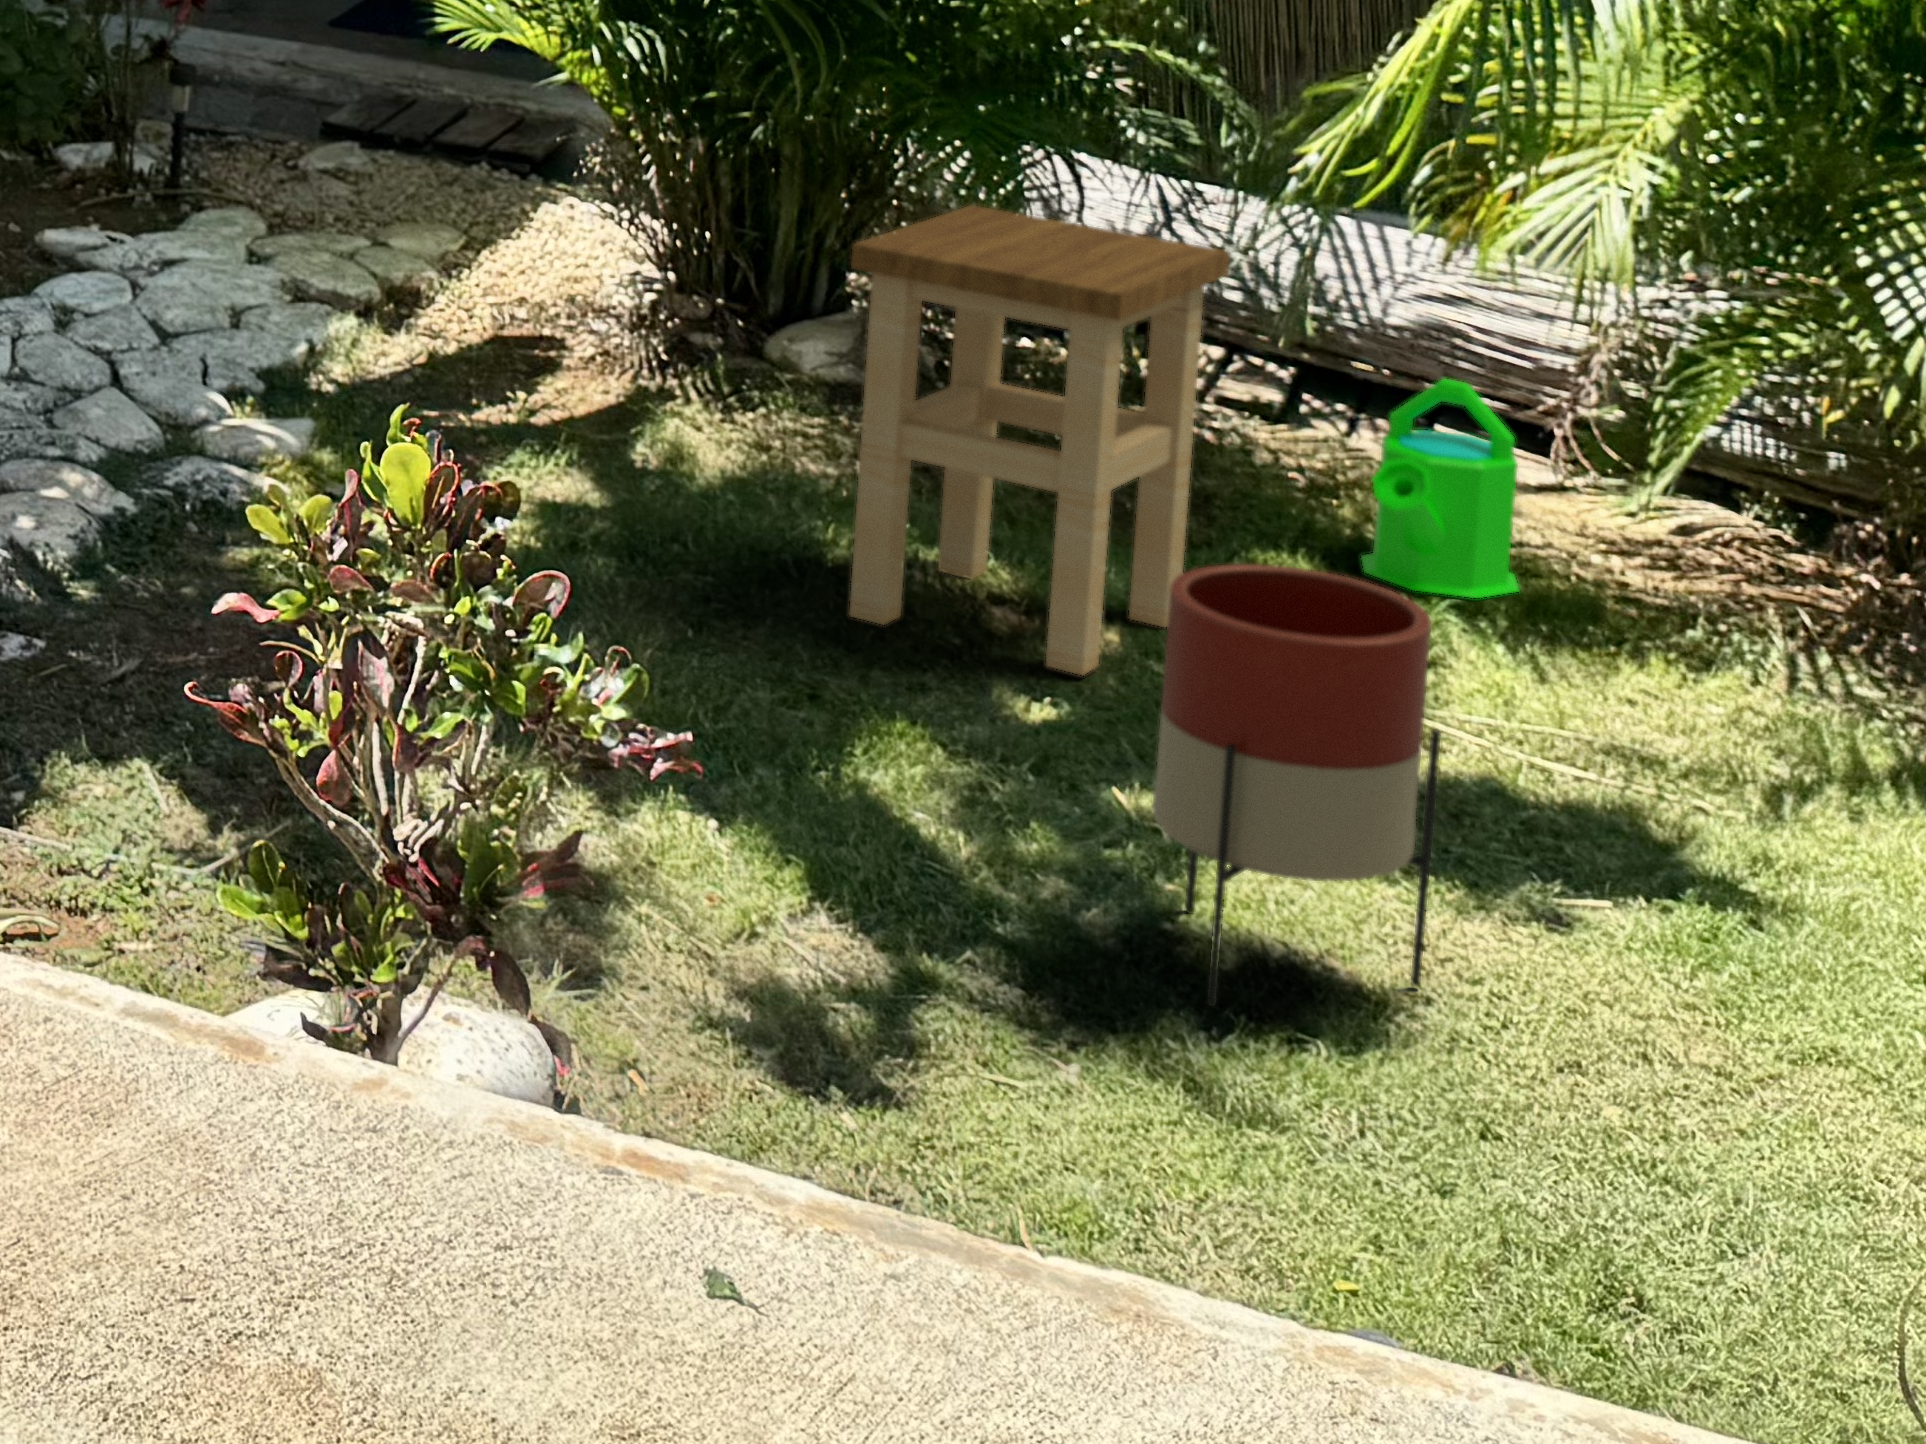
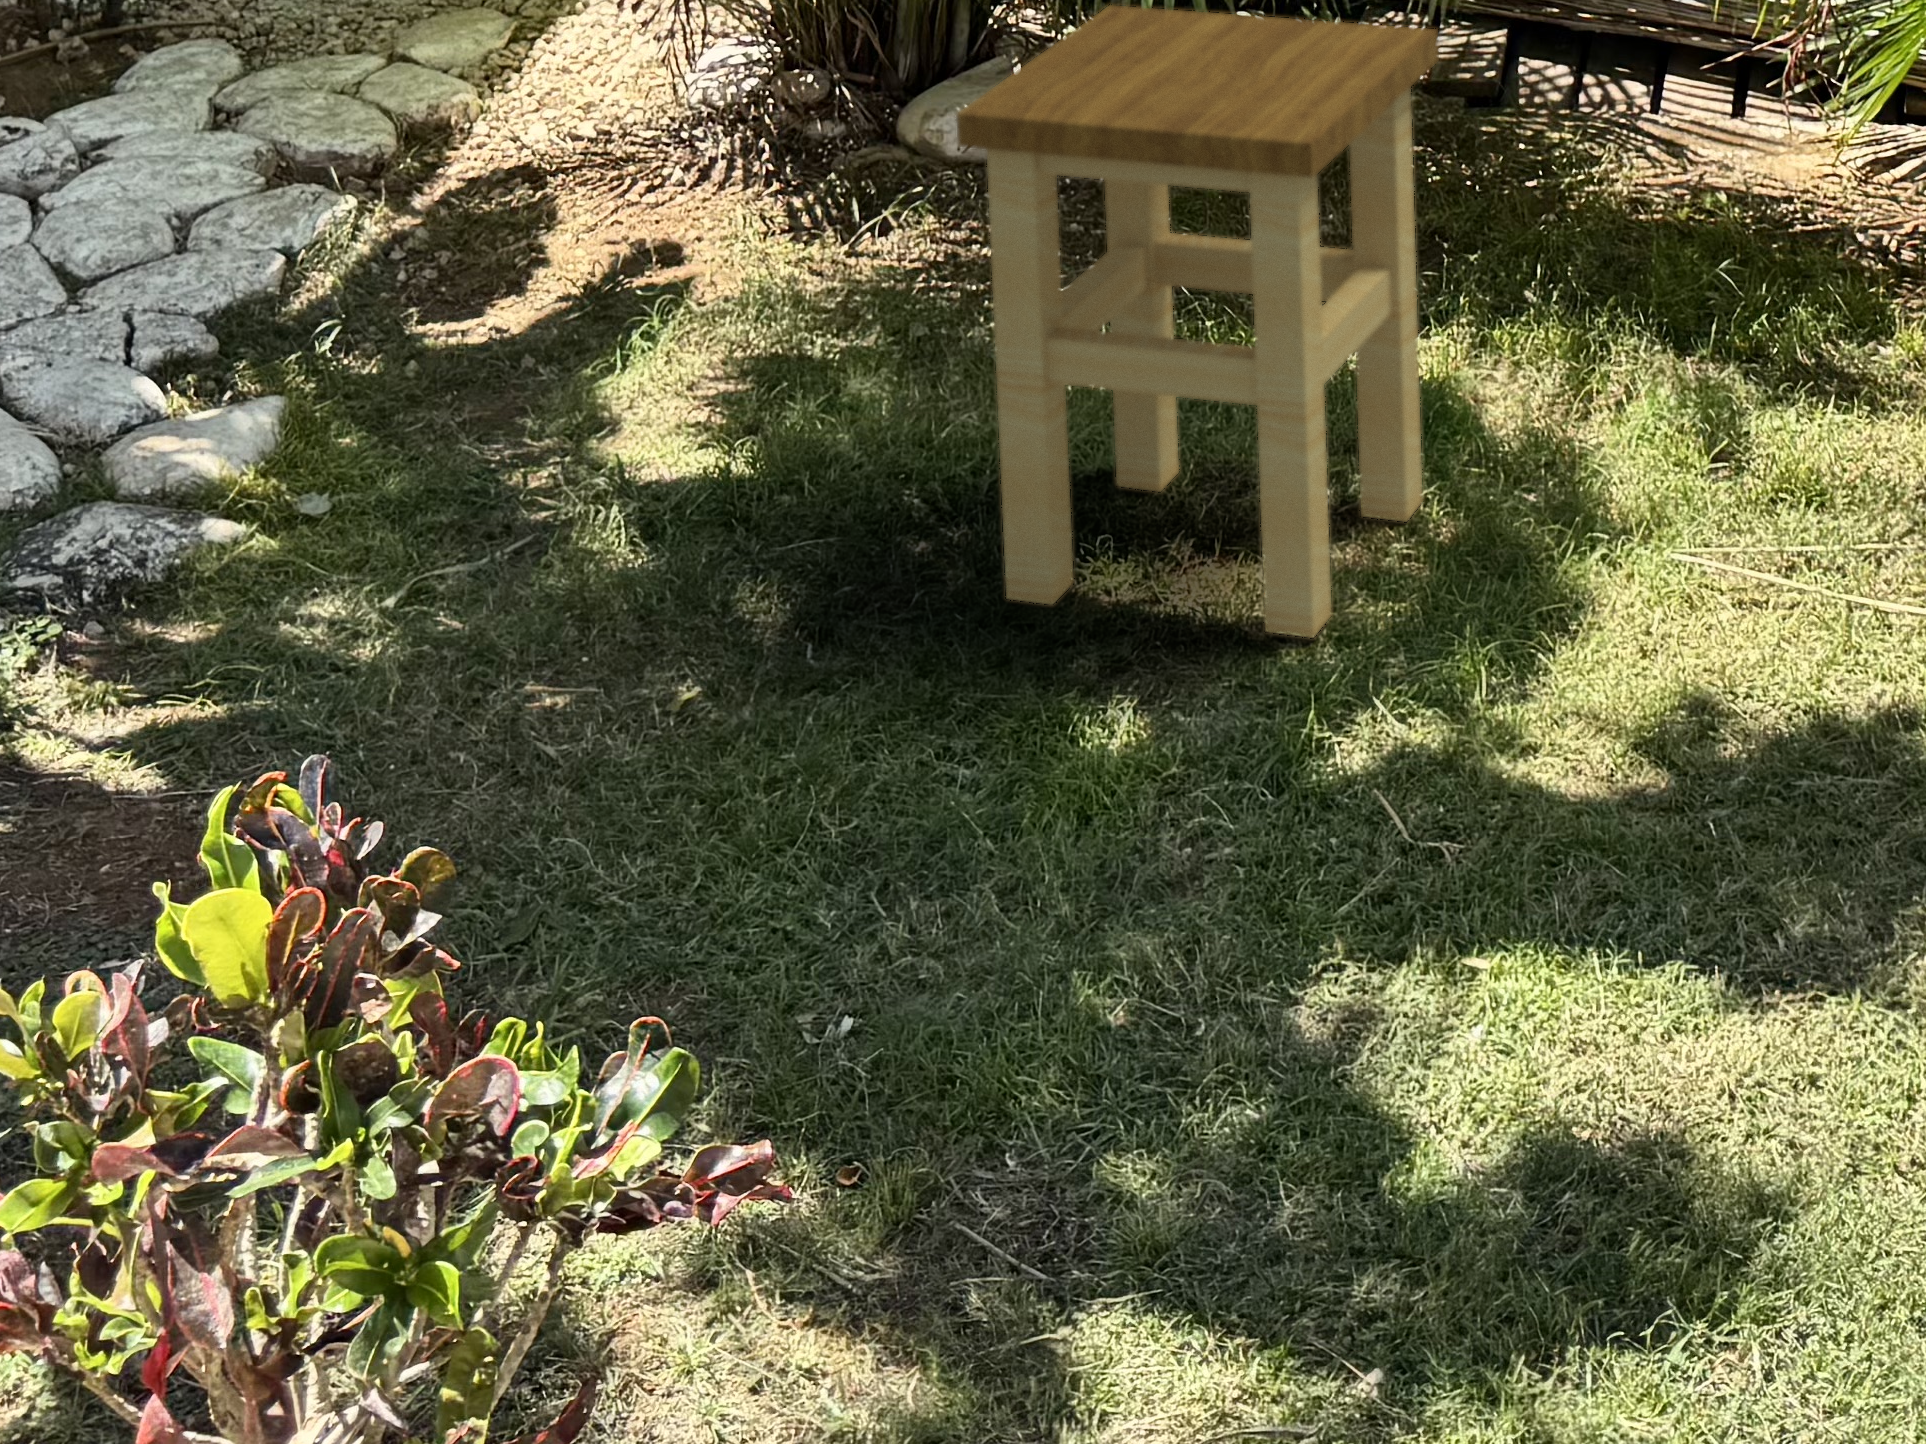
watering can: present [1362,378,1519,598] -> none [1622,114,1810,386]
planter: present [1152,564,1441,1006] -> none [1426,576,1804,1261]

